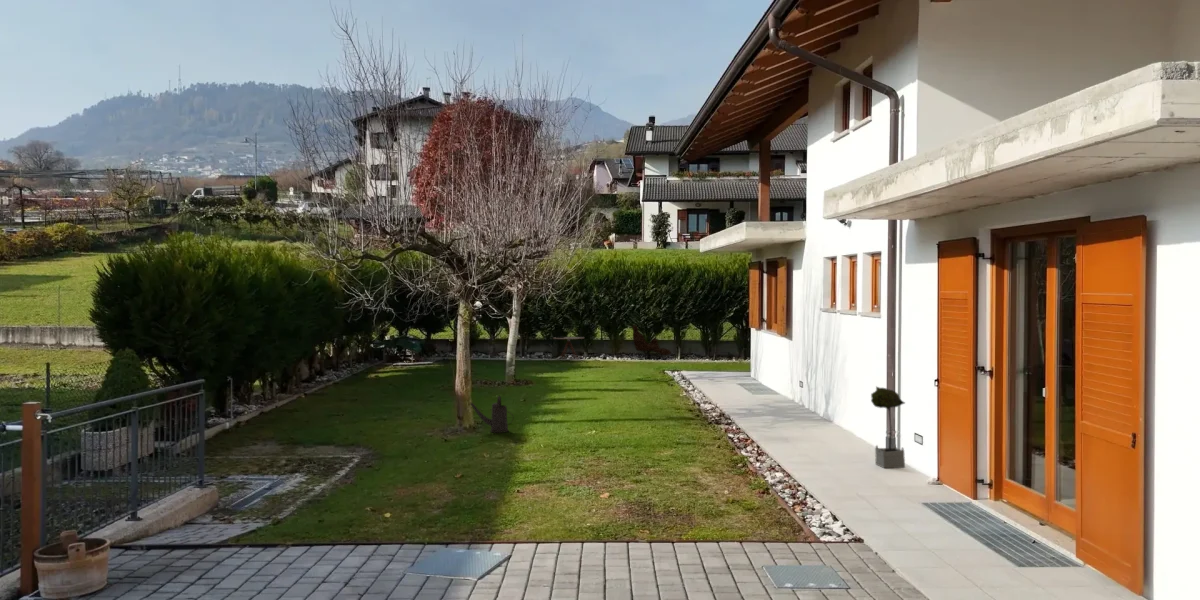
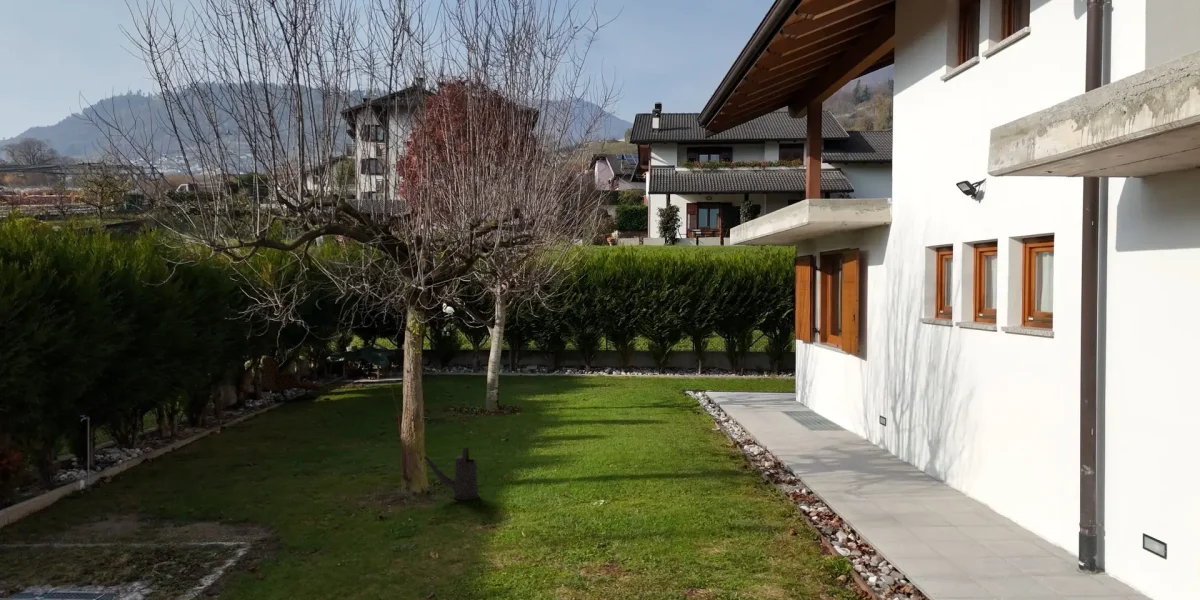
lounge chair: present [633,325,671,359] -> present [262,357,320,402]
round table: present [554,337,583,358] -> none [548,347,586,375]
potted tree: present [871,387,905,468] -> none [1051,450,1111,586]

